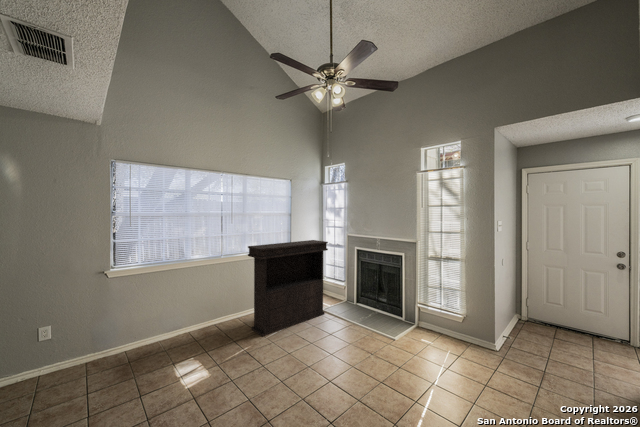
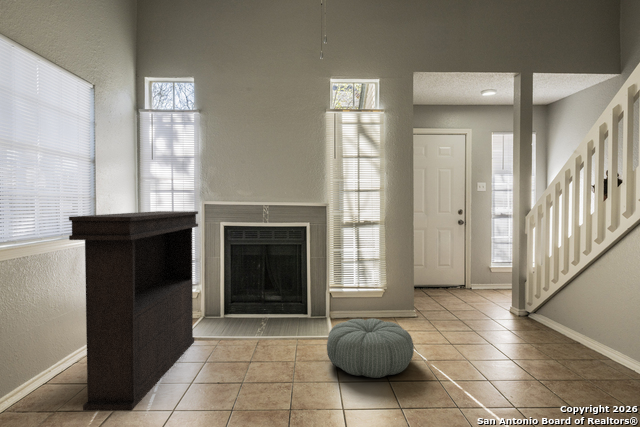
pouf: none [358,331,424,383] -> present [327,319,414,378]

